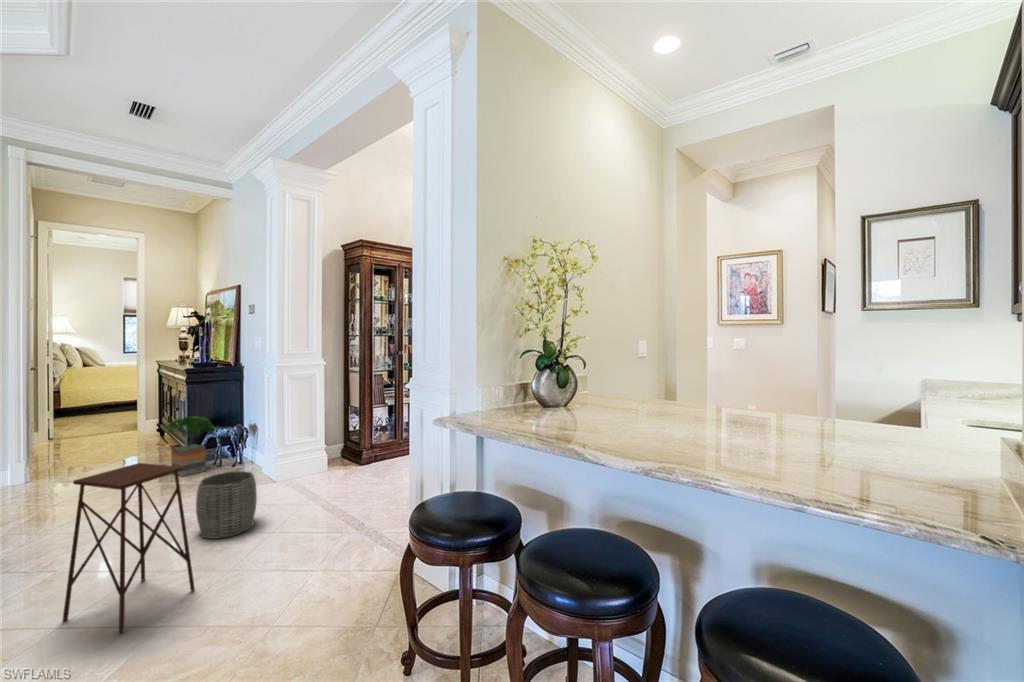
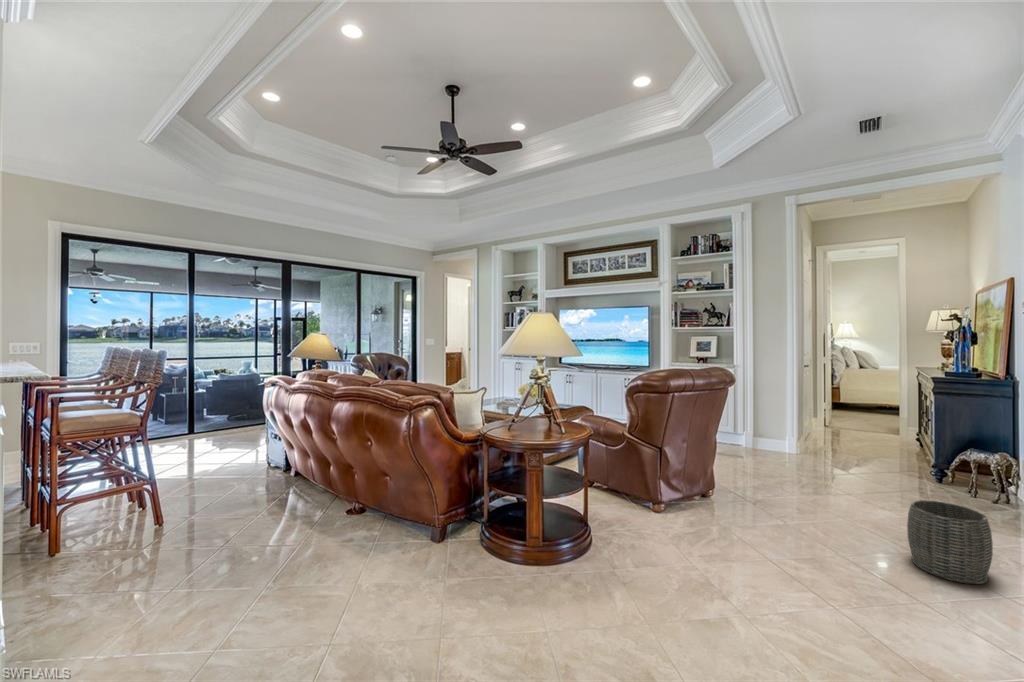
potted tree: present [167,416,216,476] -> none [904,428,969,497]
side table: present [63,463,195,633] -> none [773,459,879,608]

